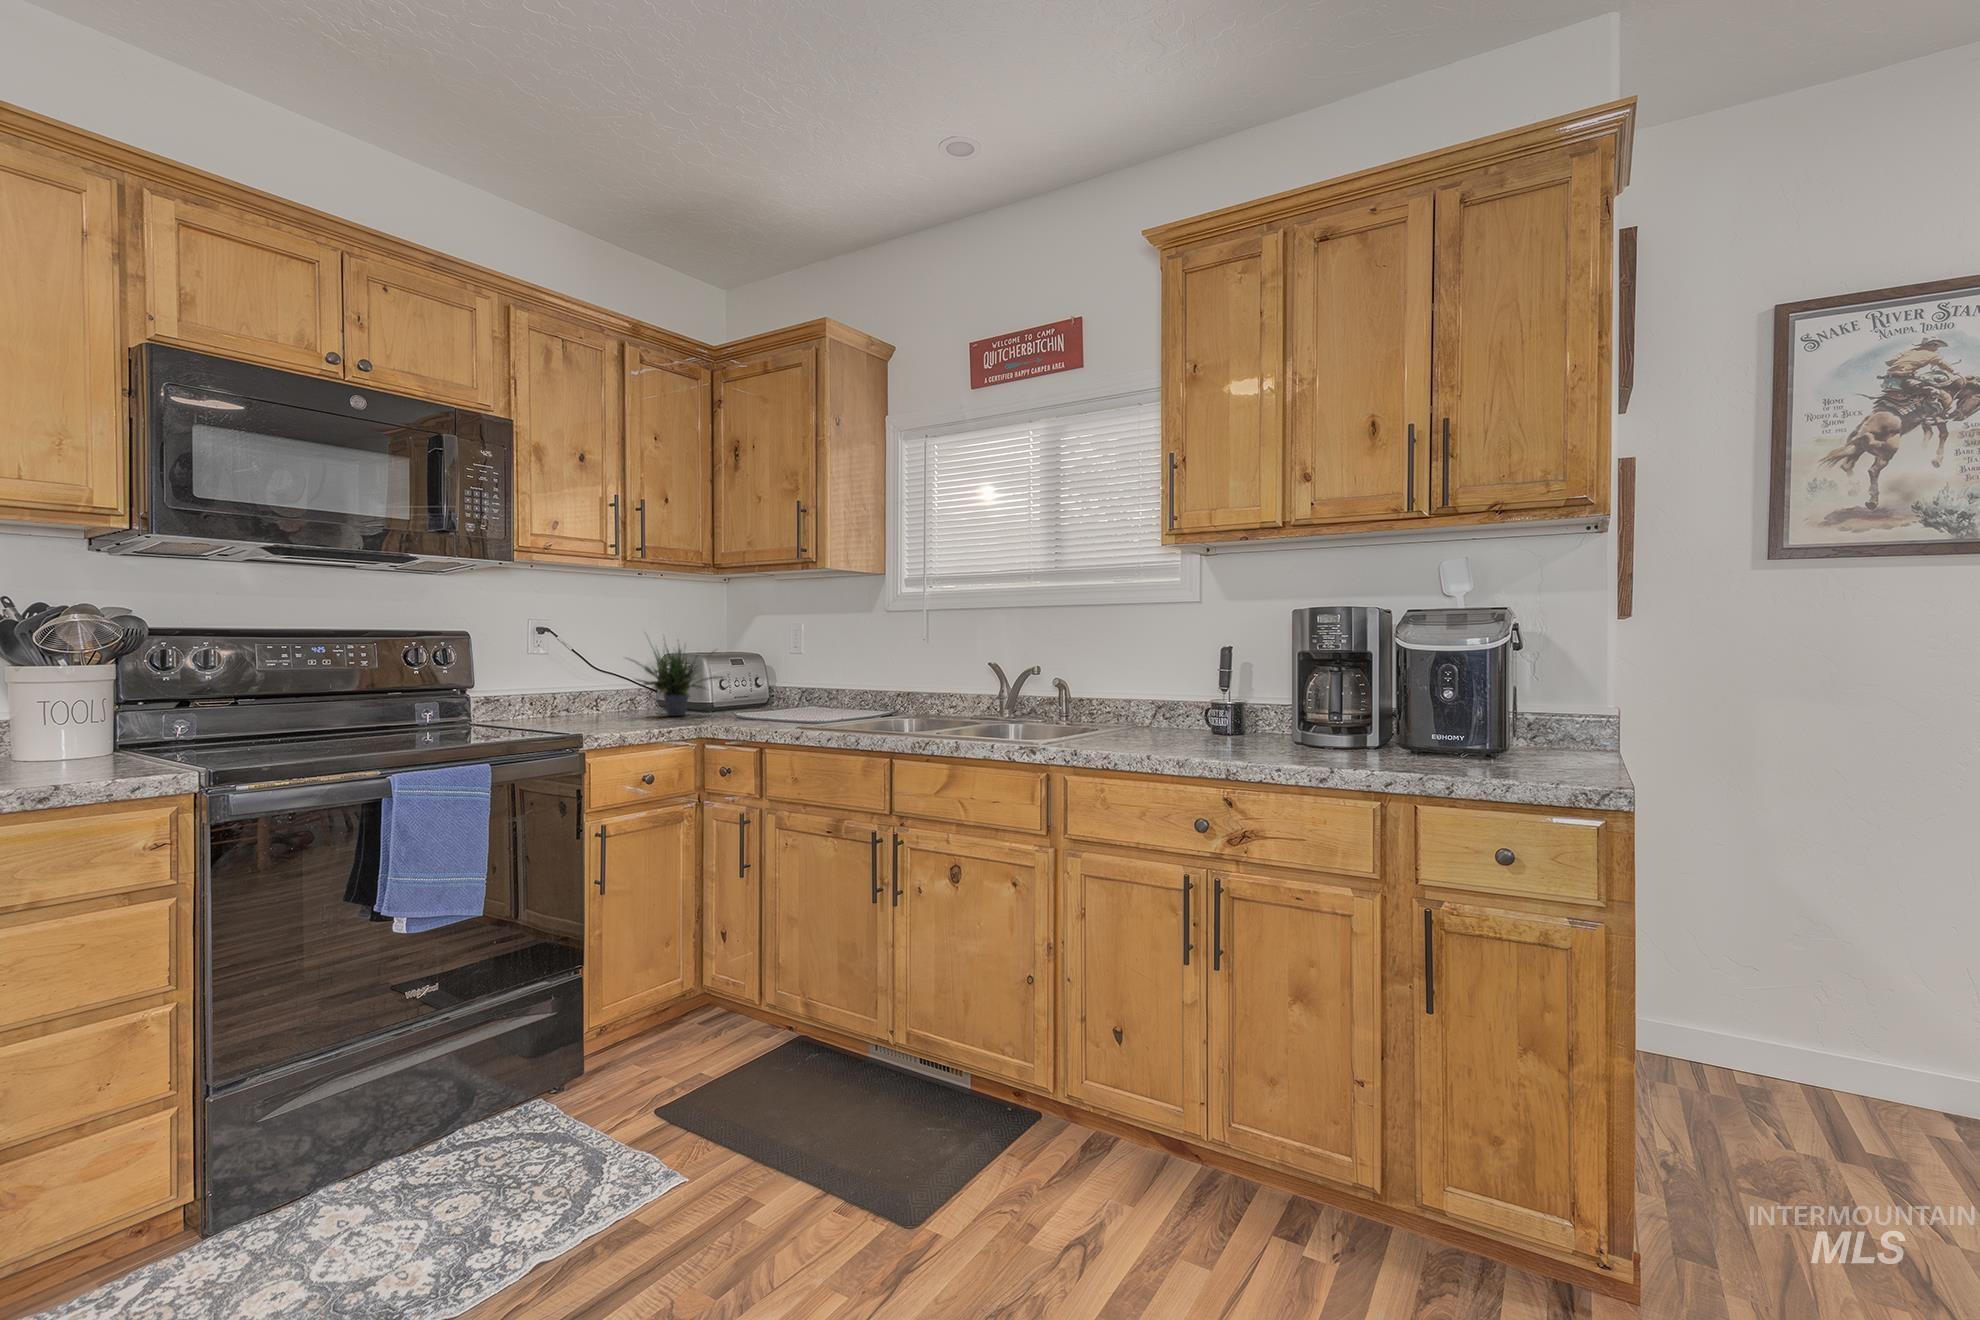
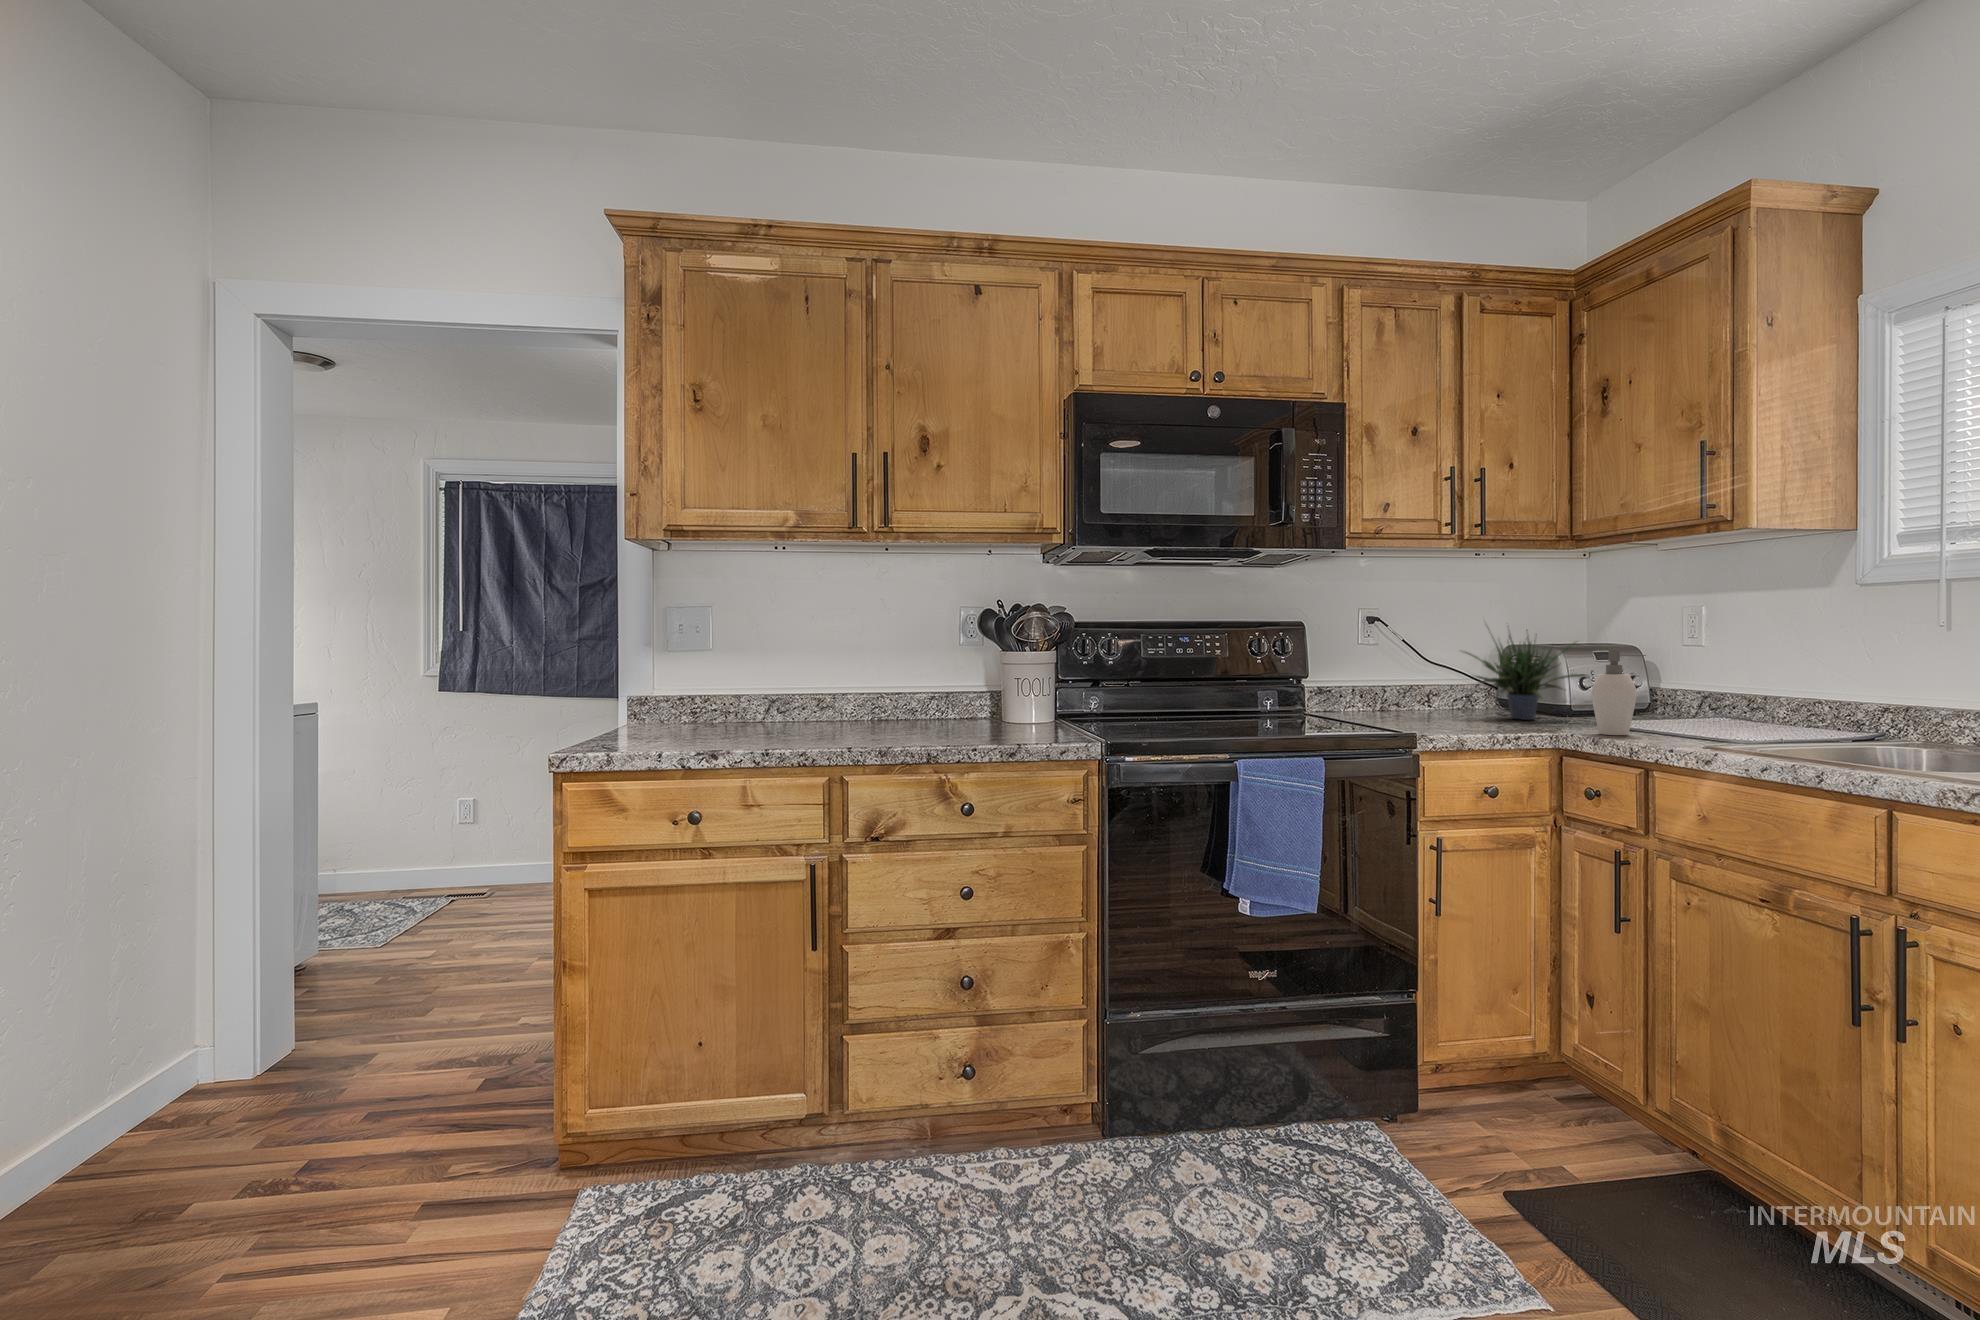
soap dispenser: none [723,656,759,724] -> present [1591,649,1646,735]

